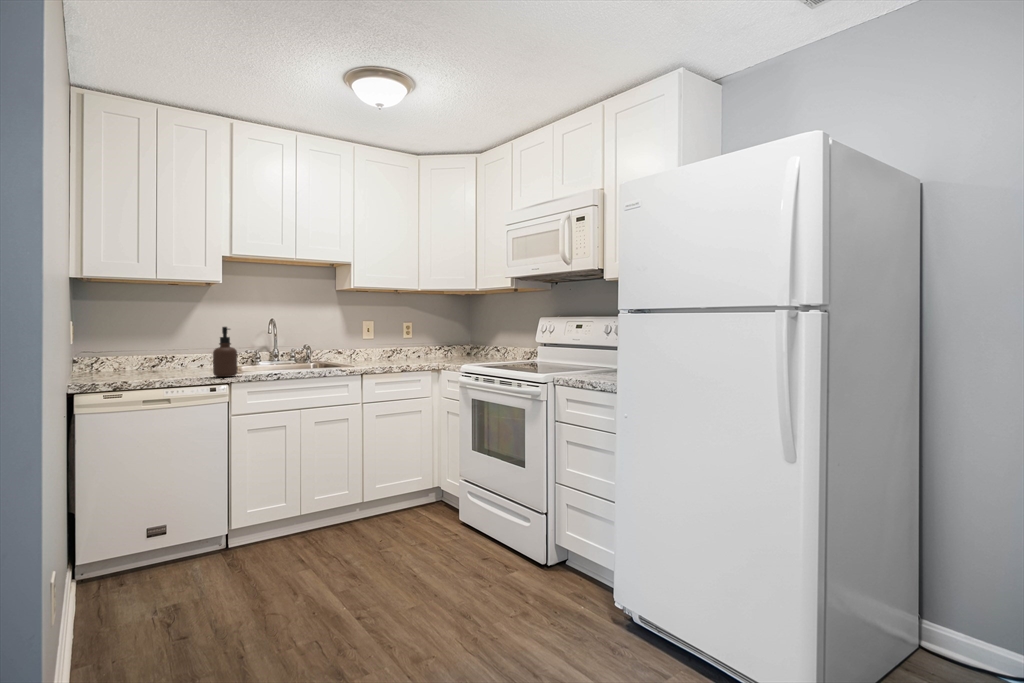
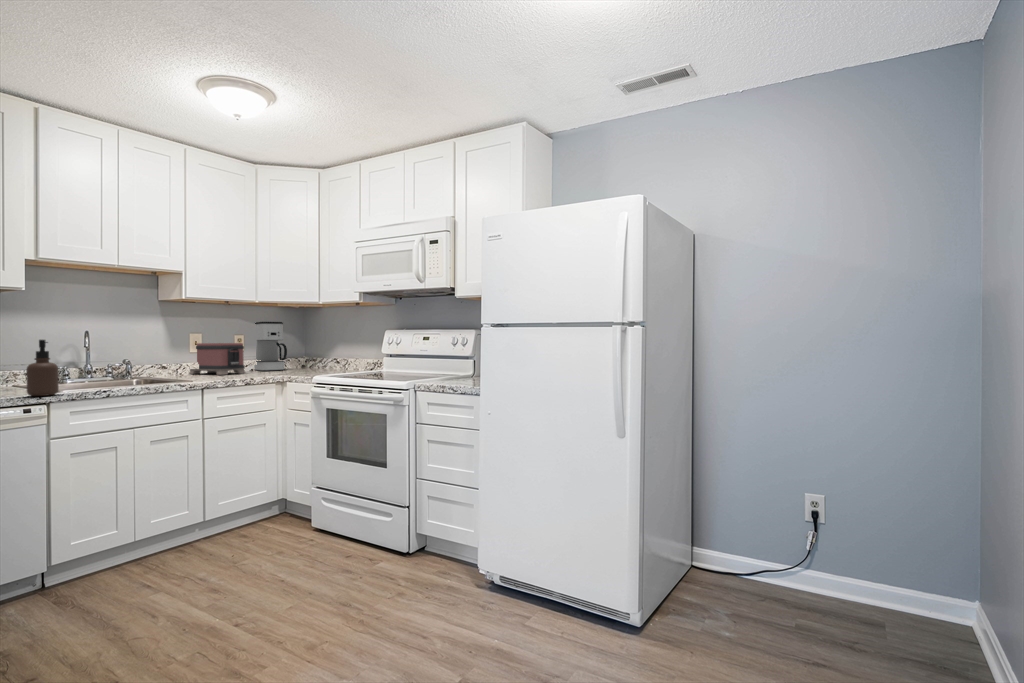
coffee maker: none [422,310,452,358] -> present [254,322,287,371]
toaster: none [363,331,411,361] -> present [189,343,245,375]

